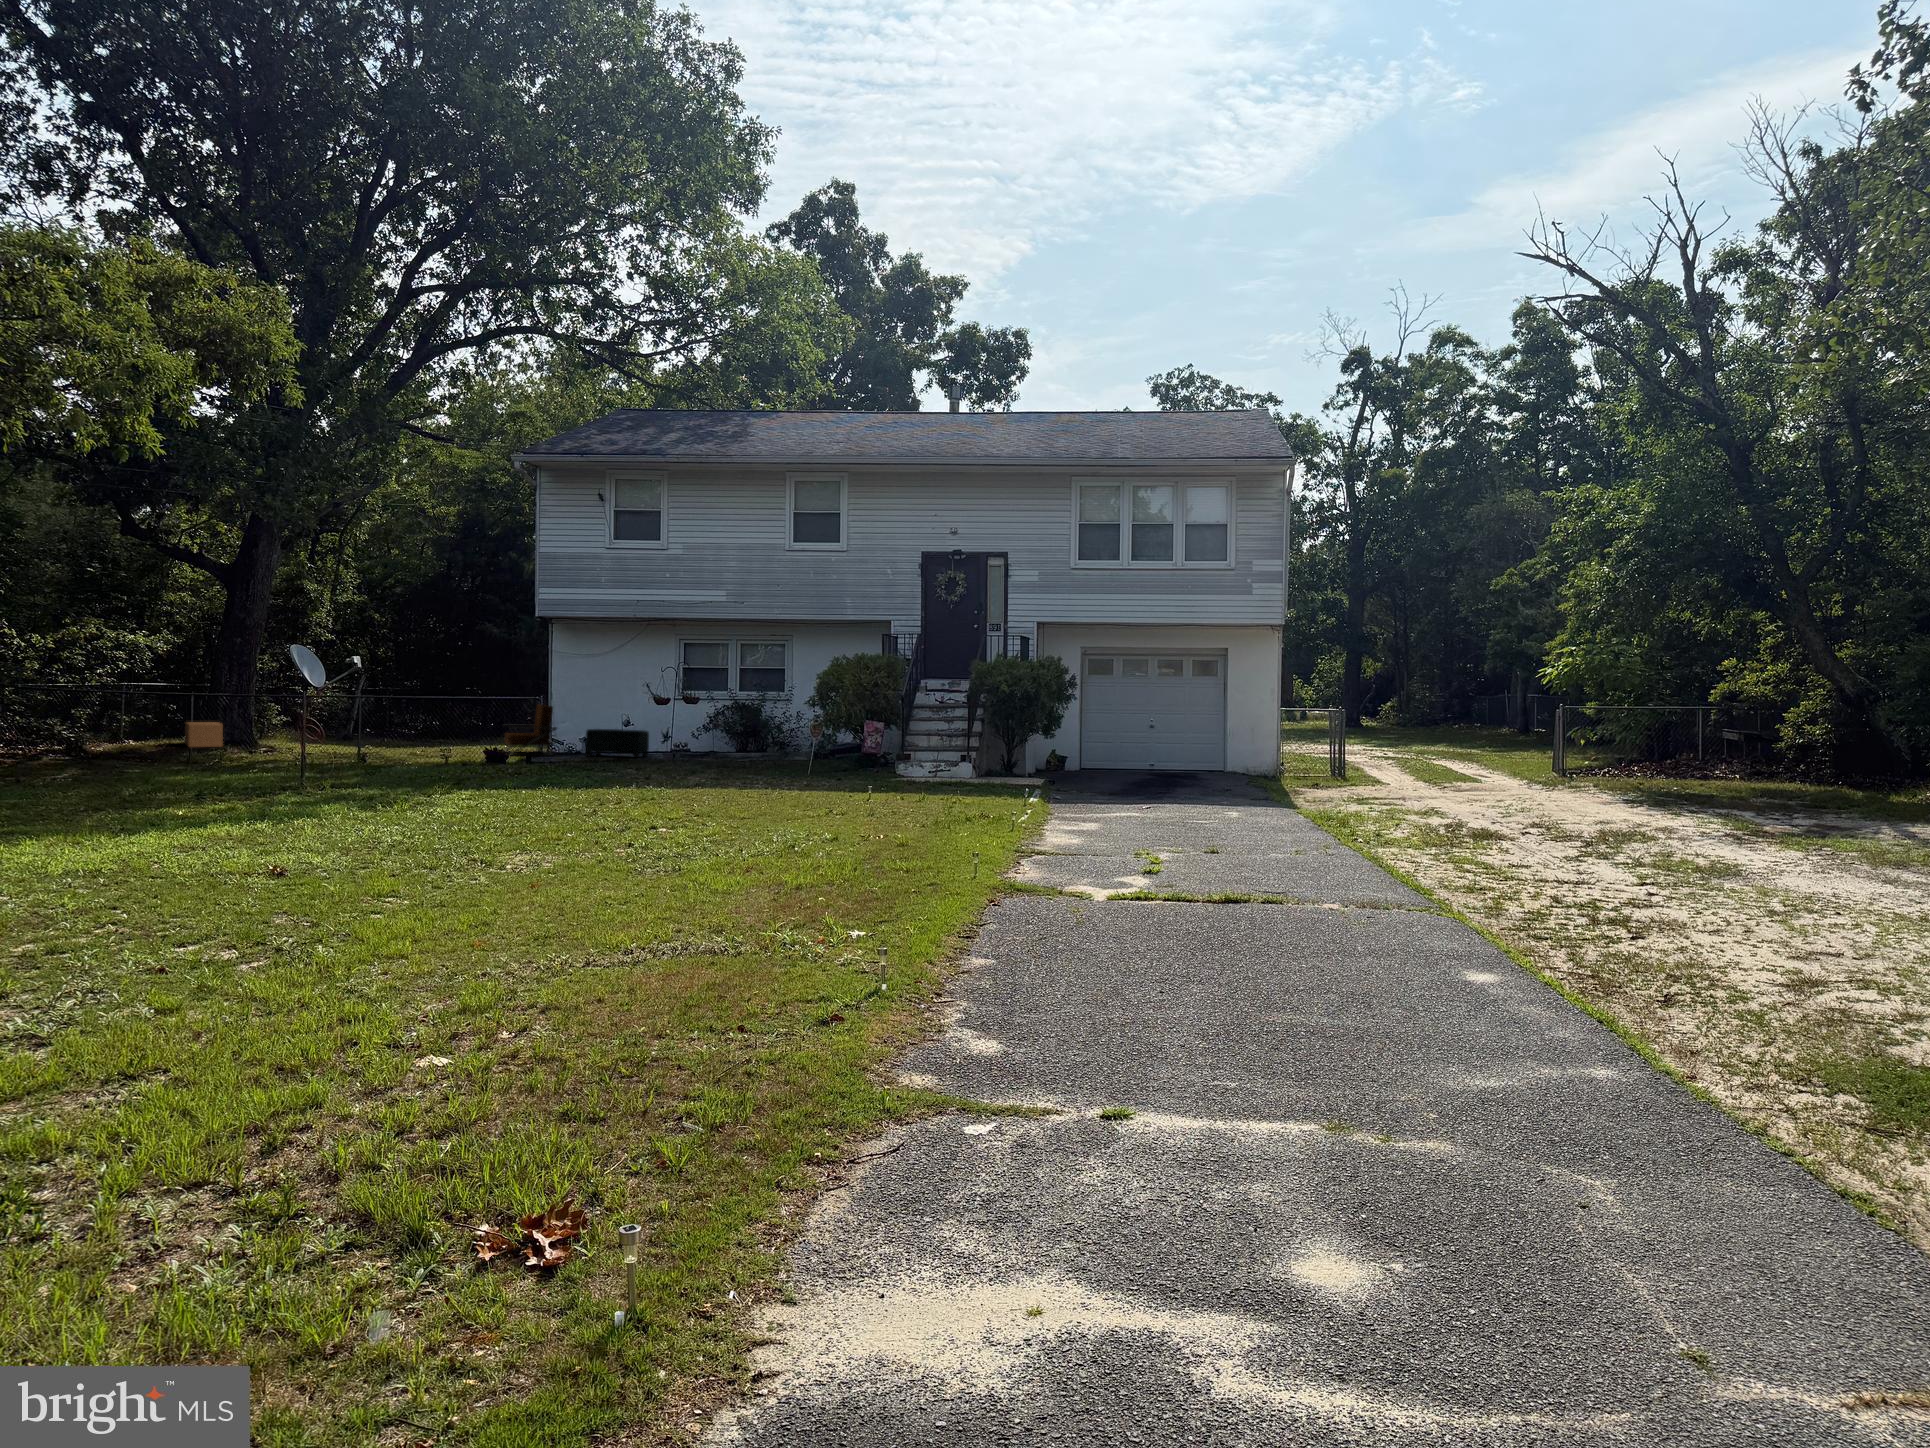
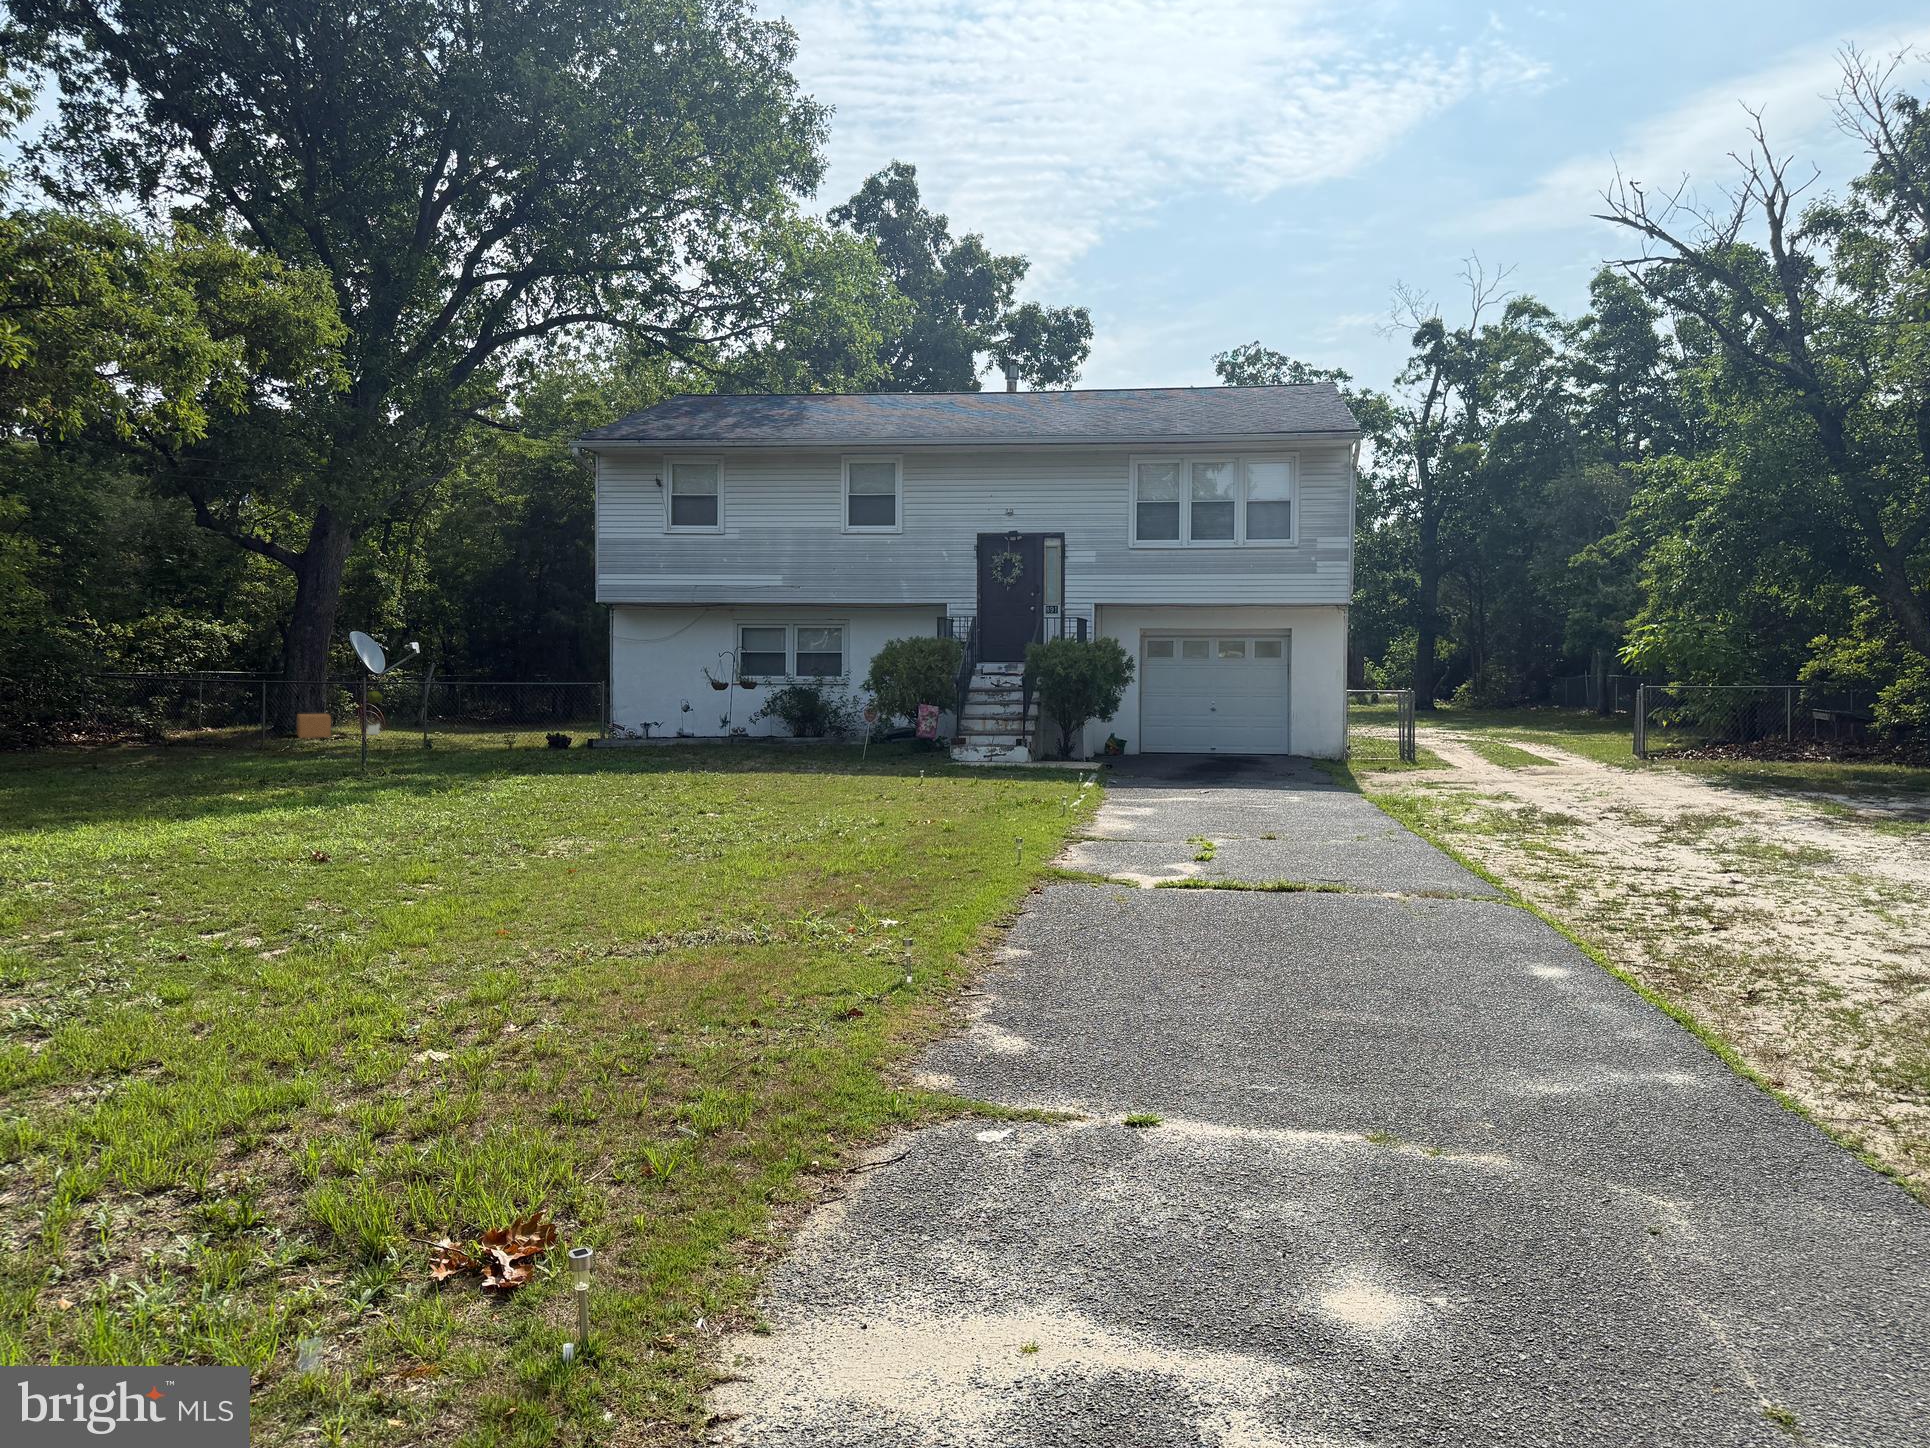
potted tree: none [257,698,279,745] -> present [368,692,382,735]
lounge chair: present [505,704,557,756] -> none [589,694,641,744]
bench: present [585,729,649,758] -> none [667,717,728,745]

